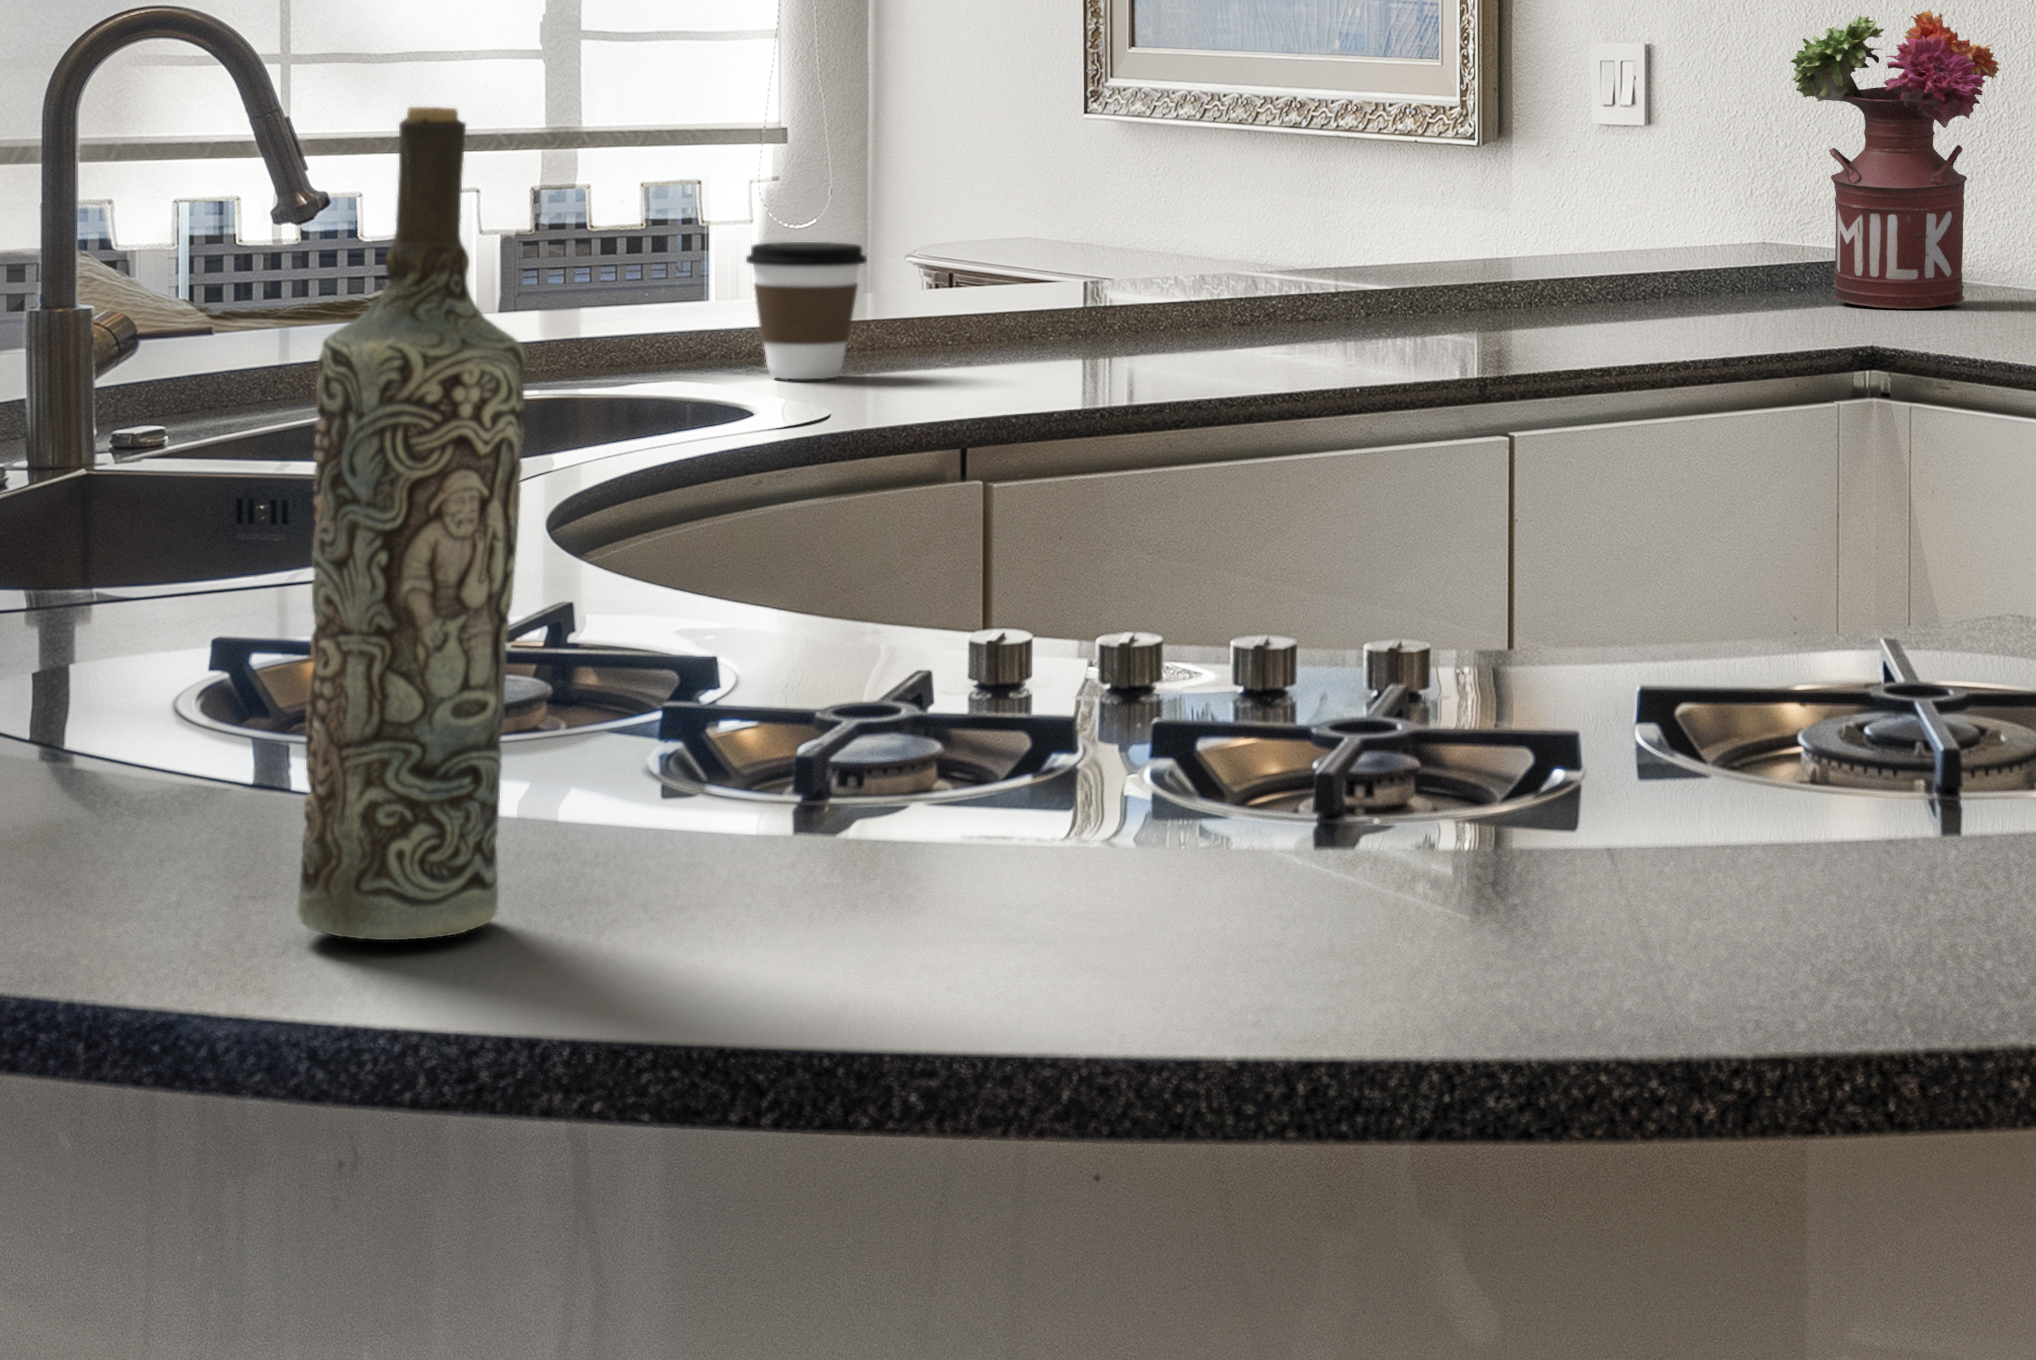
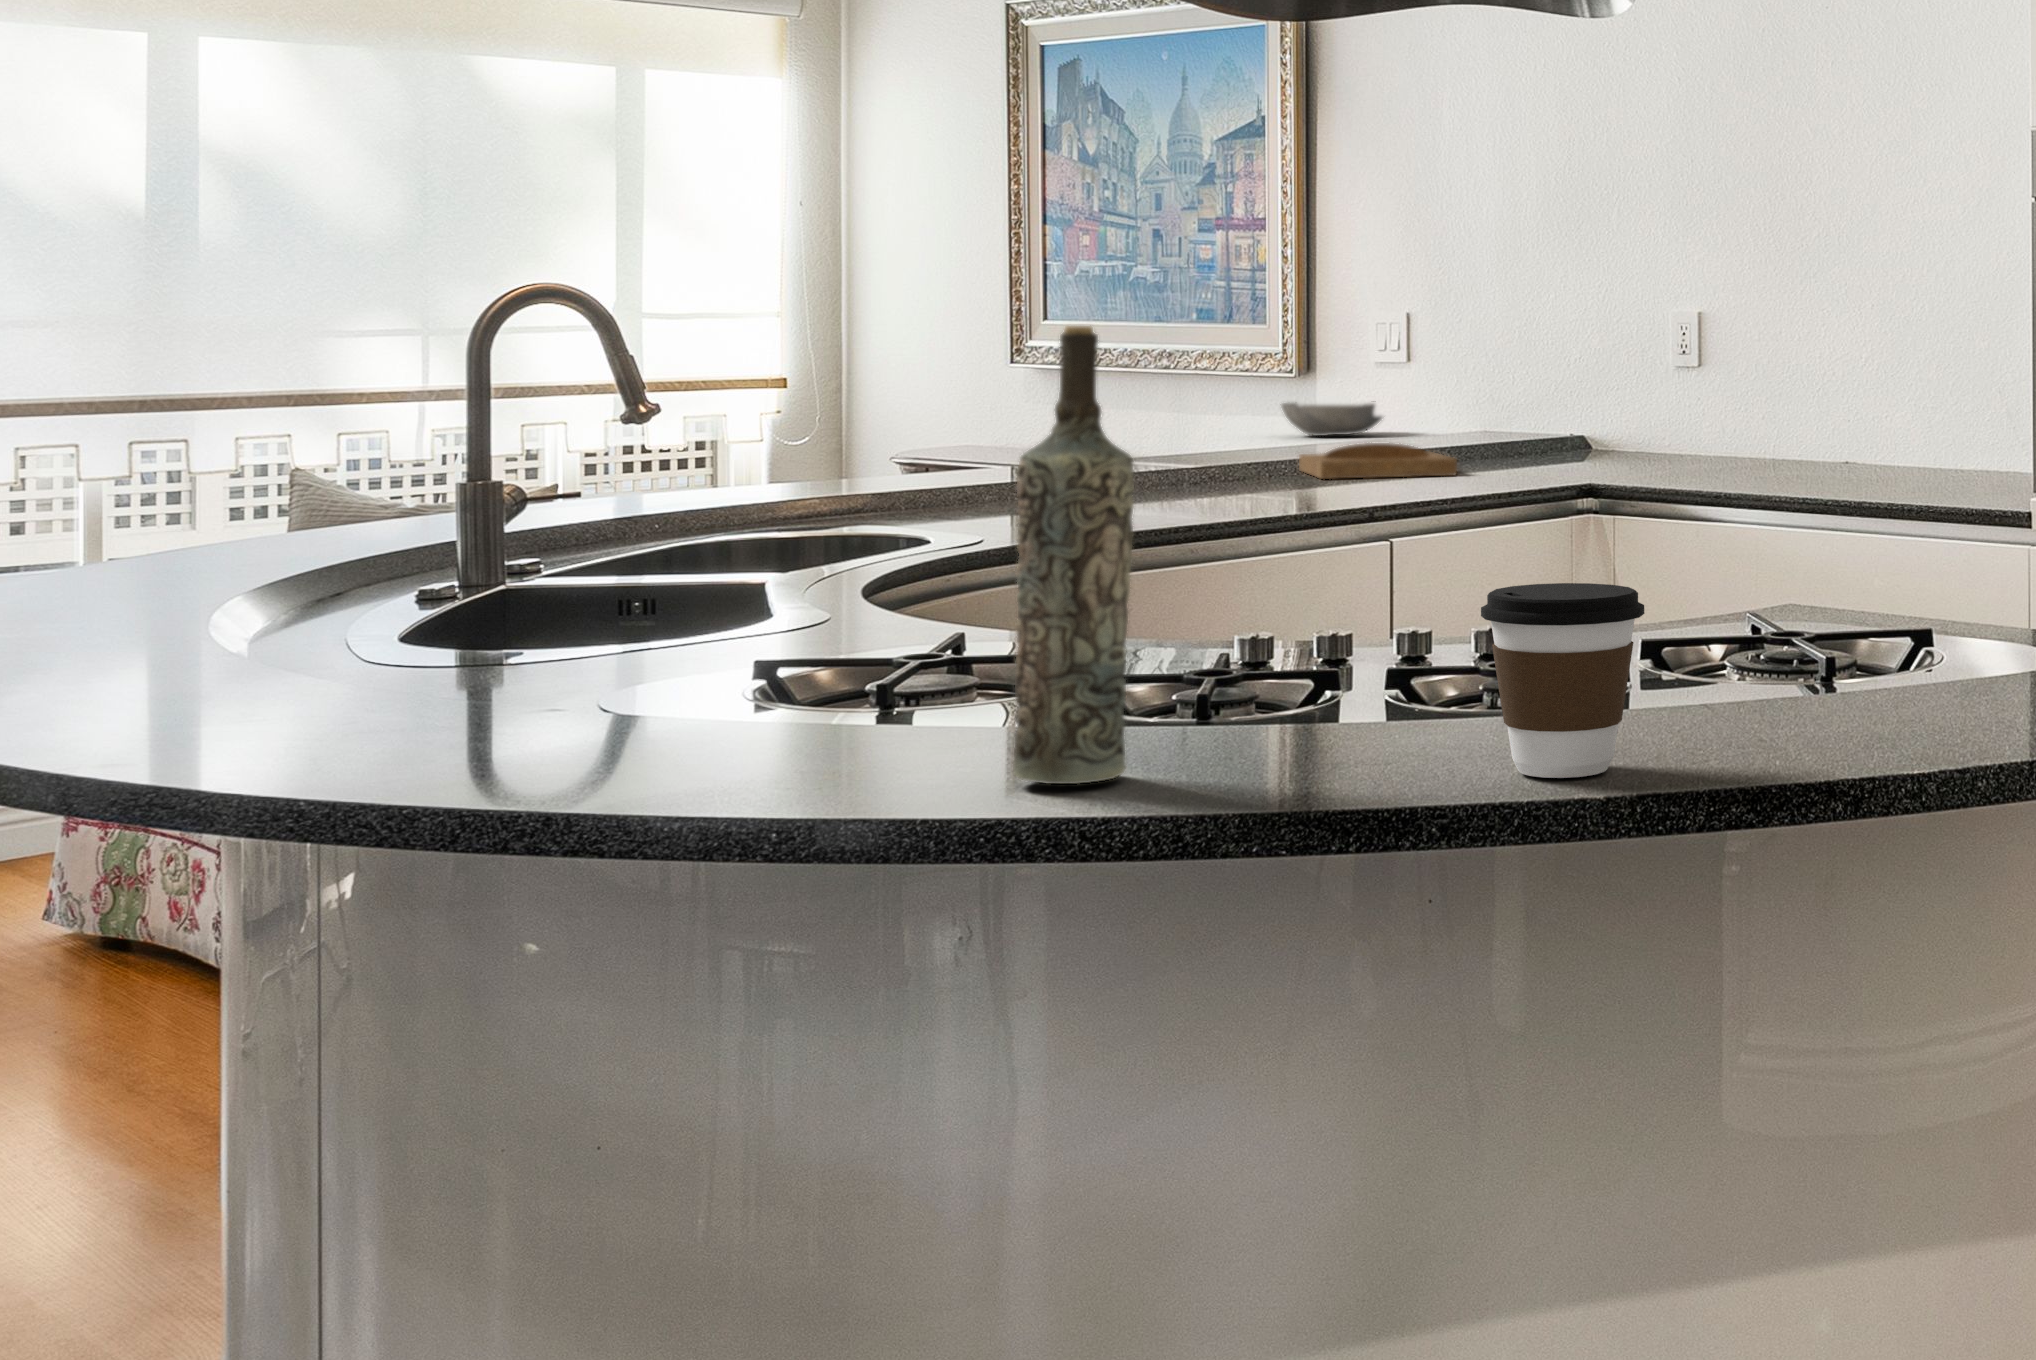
flower arrangement: present [1791,10,1999,309] -> none [1522,286,1646,464]
bowl: none [1455,187,1630,240] -> present [1282,403,1382,436]
coffee cup: present [746,242,867,379] -> present [1481,583,1644,778]
tray: none [1422,265,1663,322] -> present [1299,443,1457,479]

